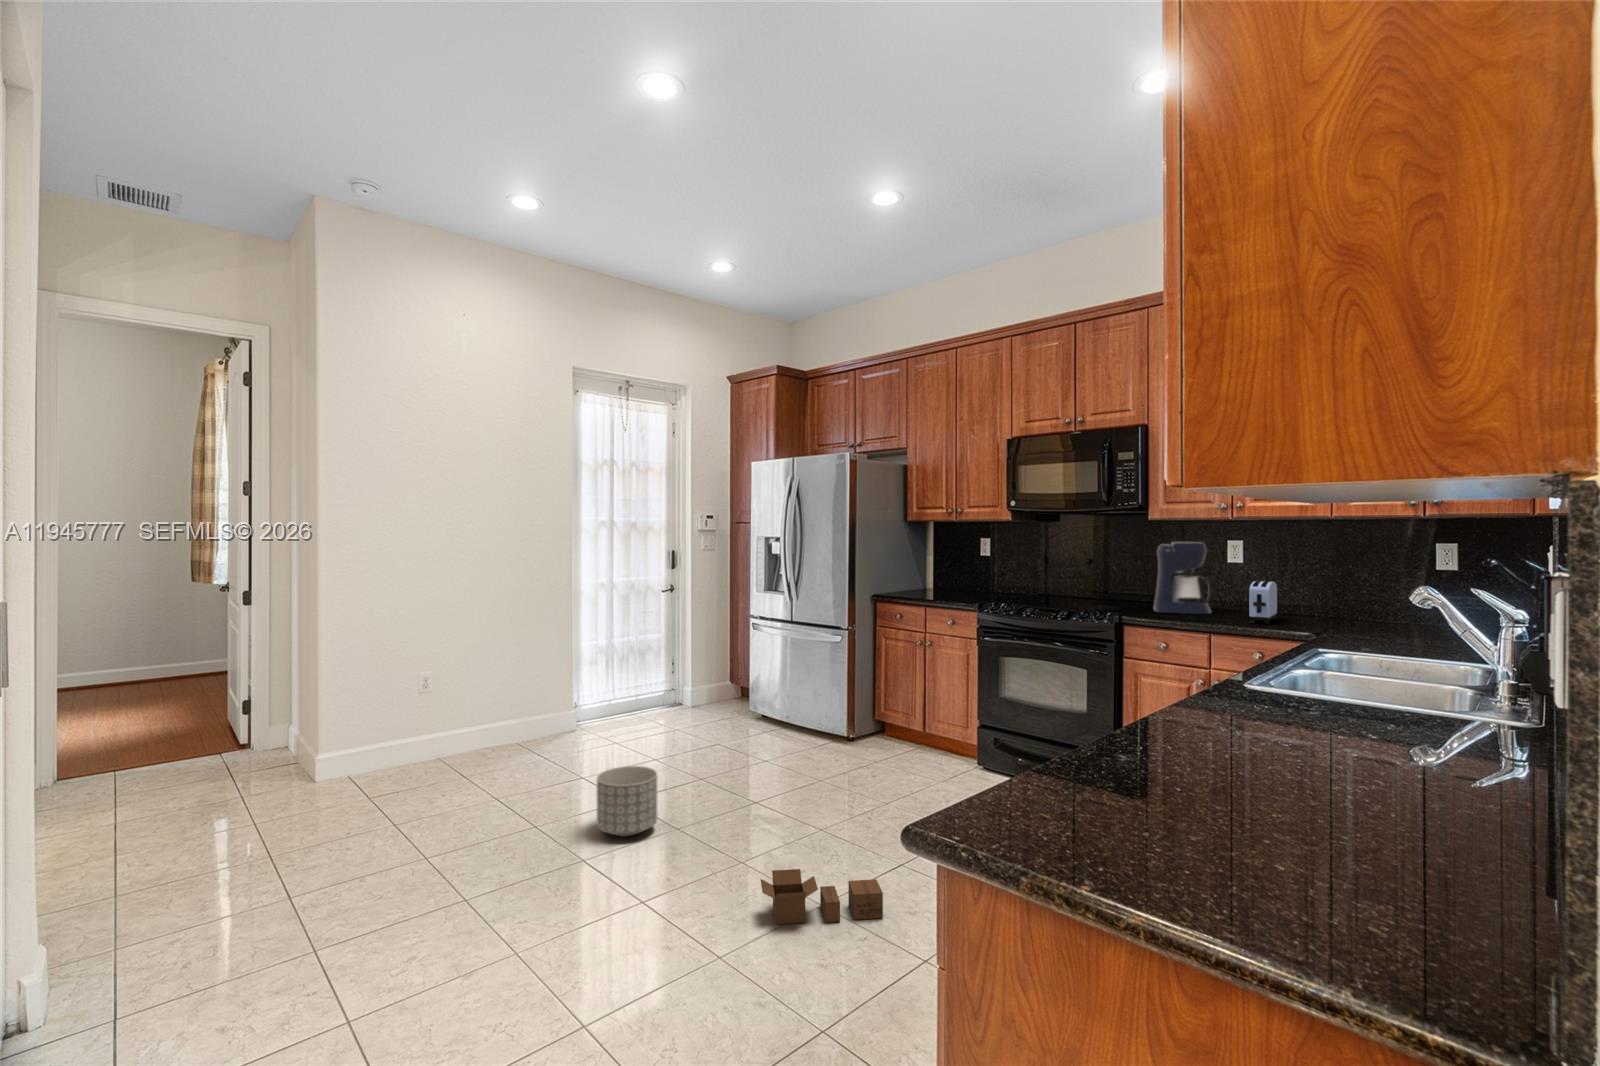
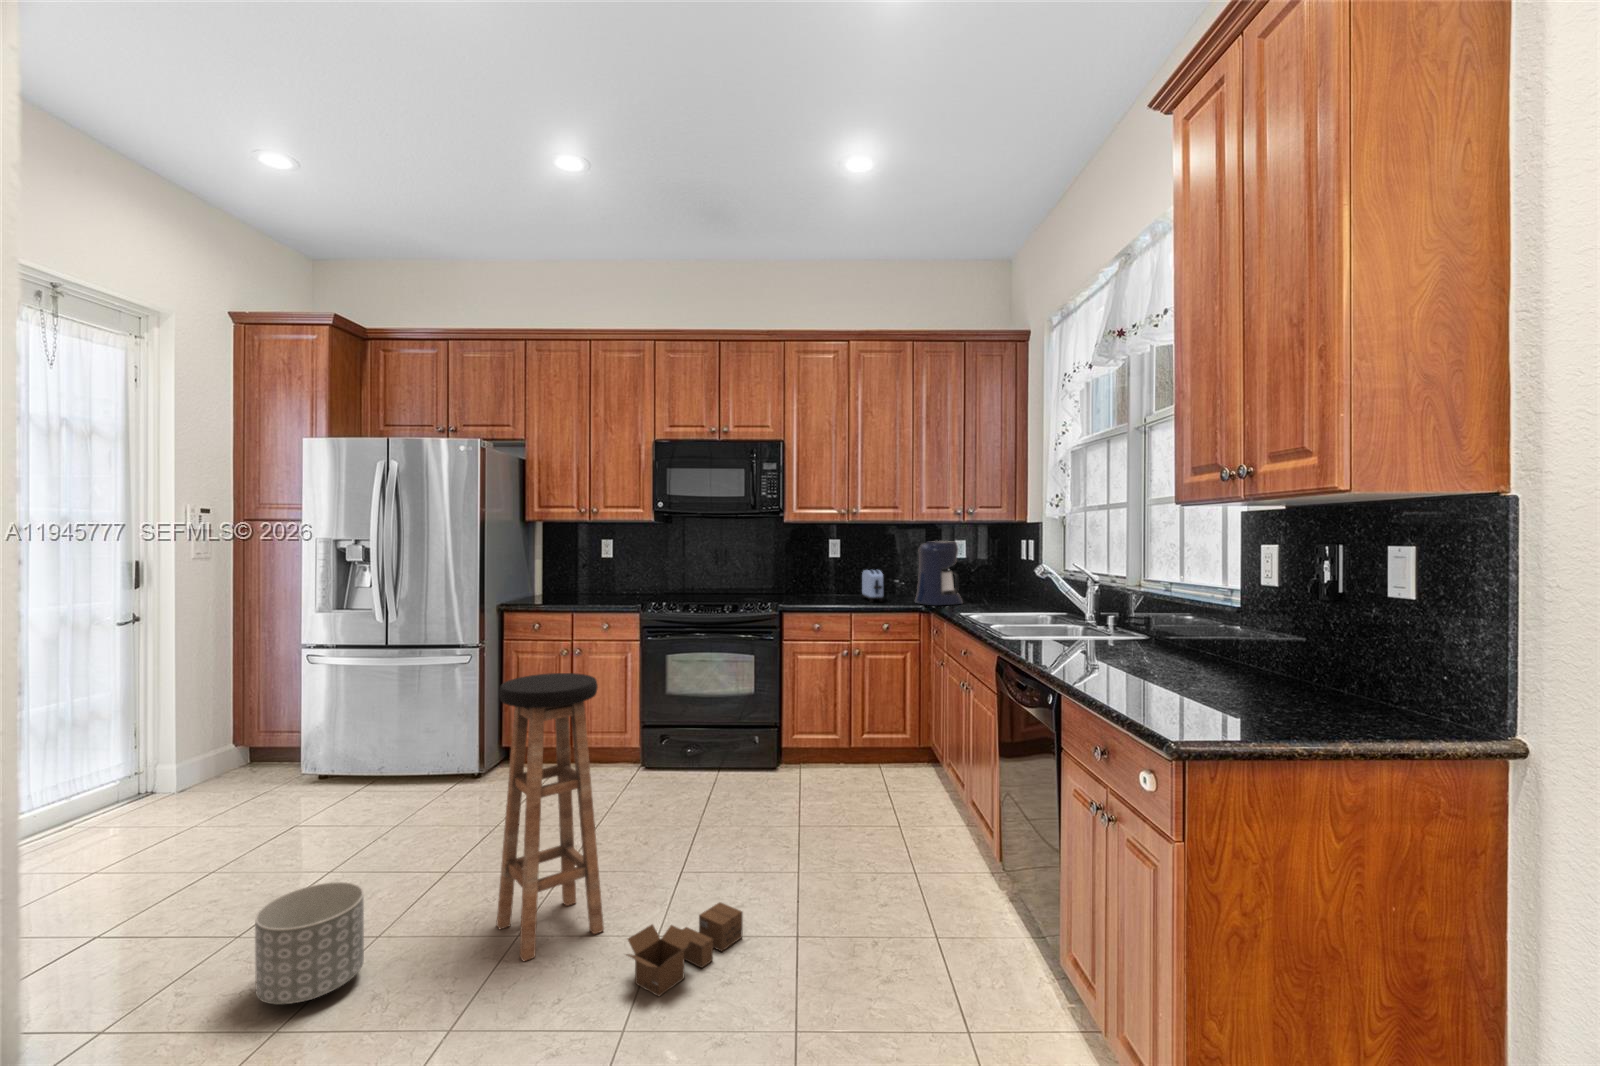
coffee maker: present [1154,542,1211,614] -> present [915,541,963,605]
bar stool: none [731,646,807,869] -> present [496,673,604,961]

